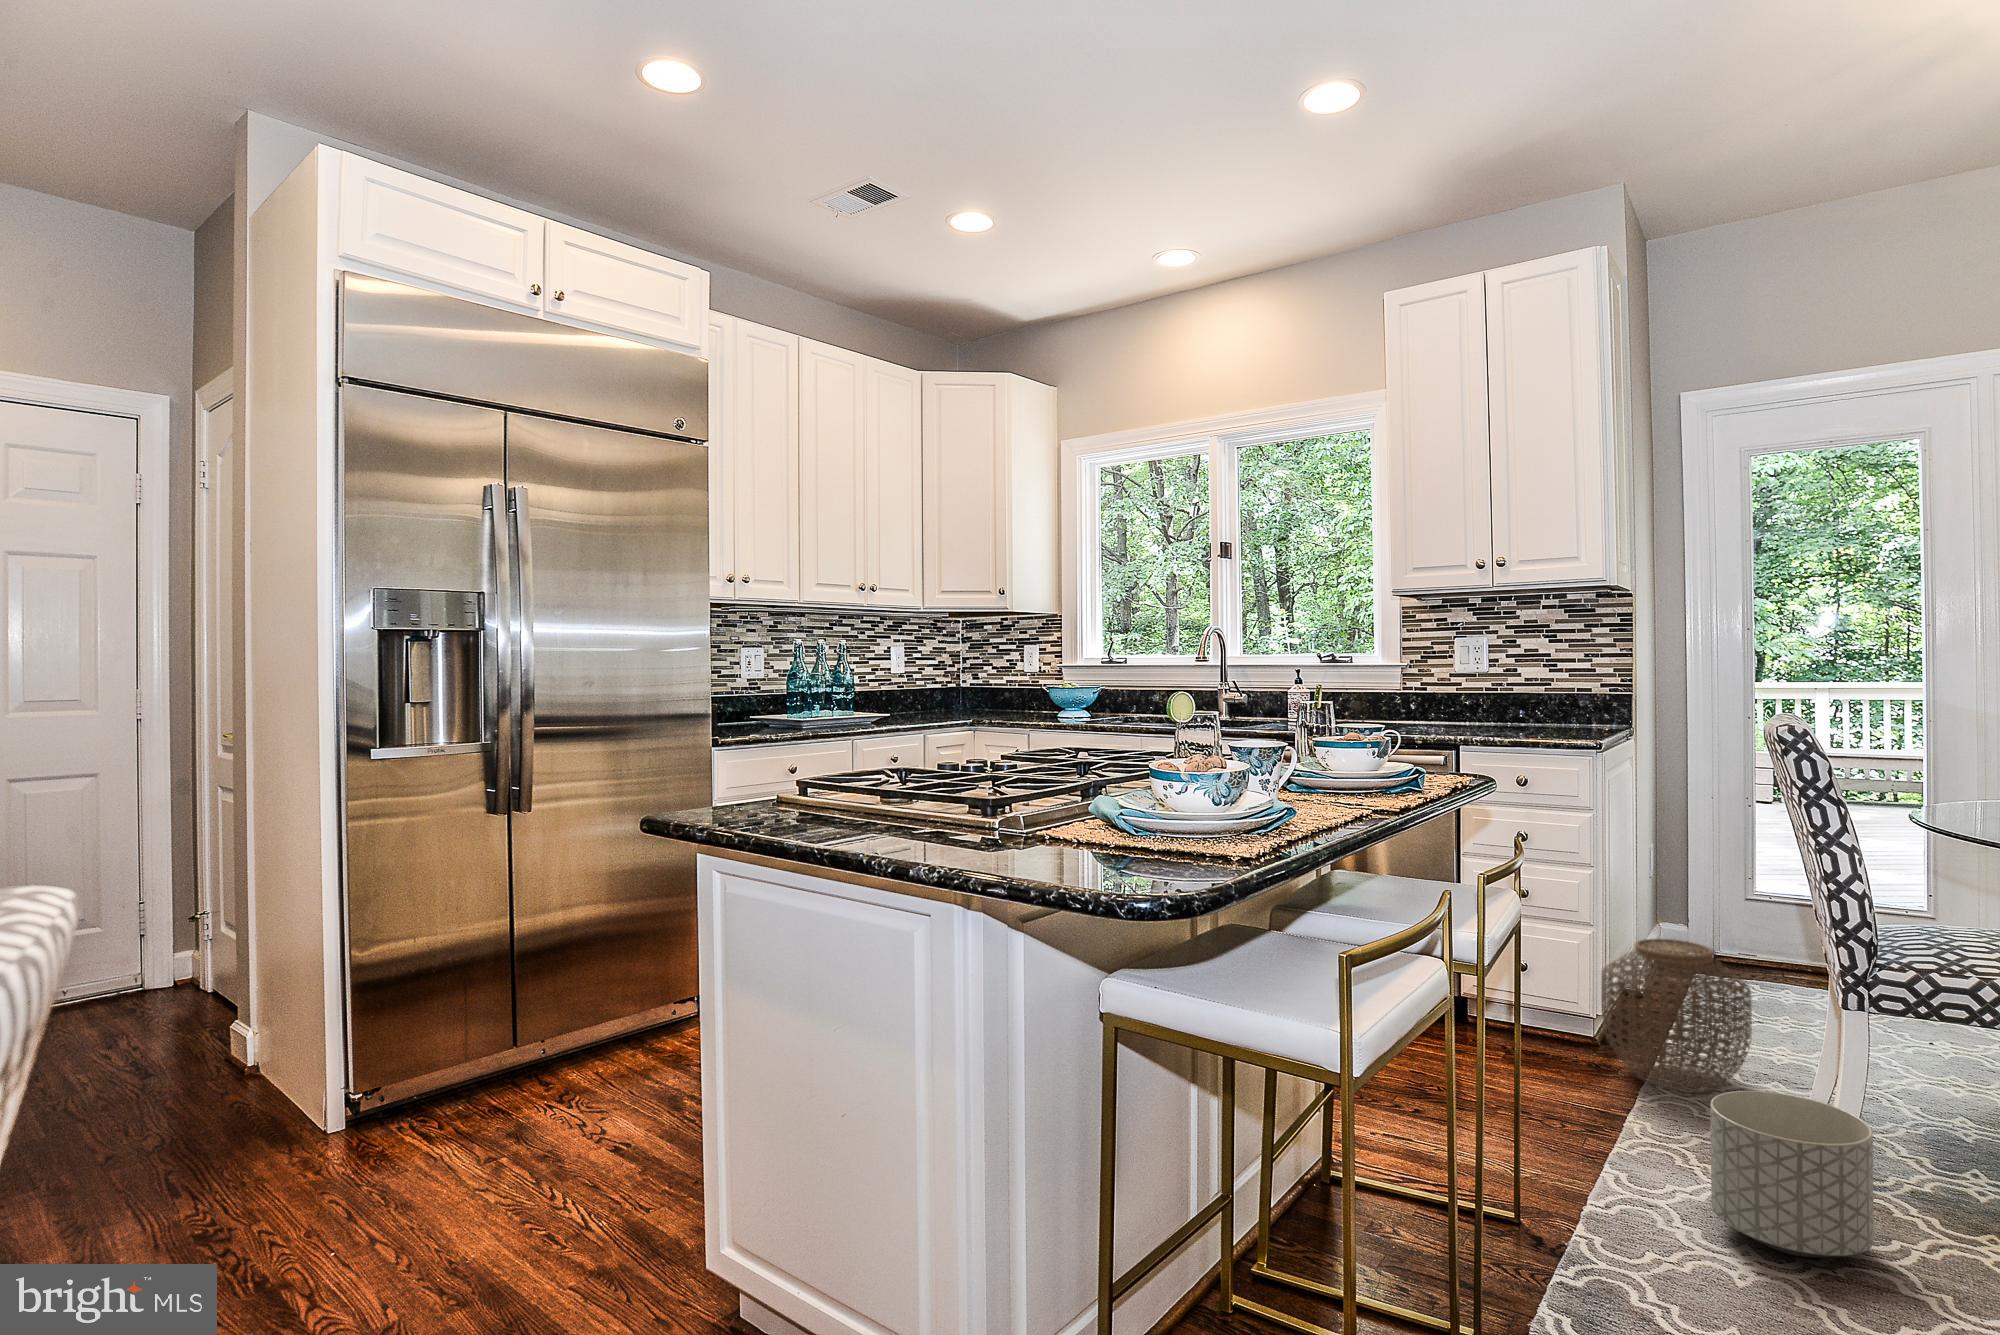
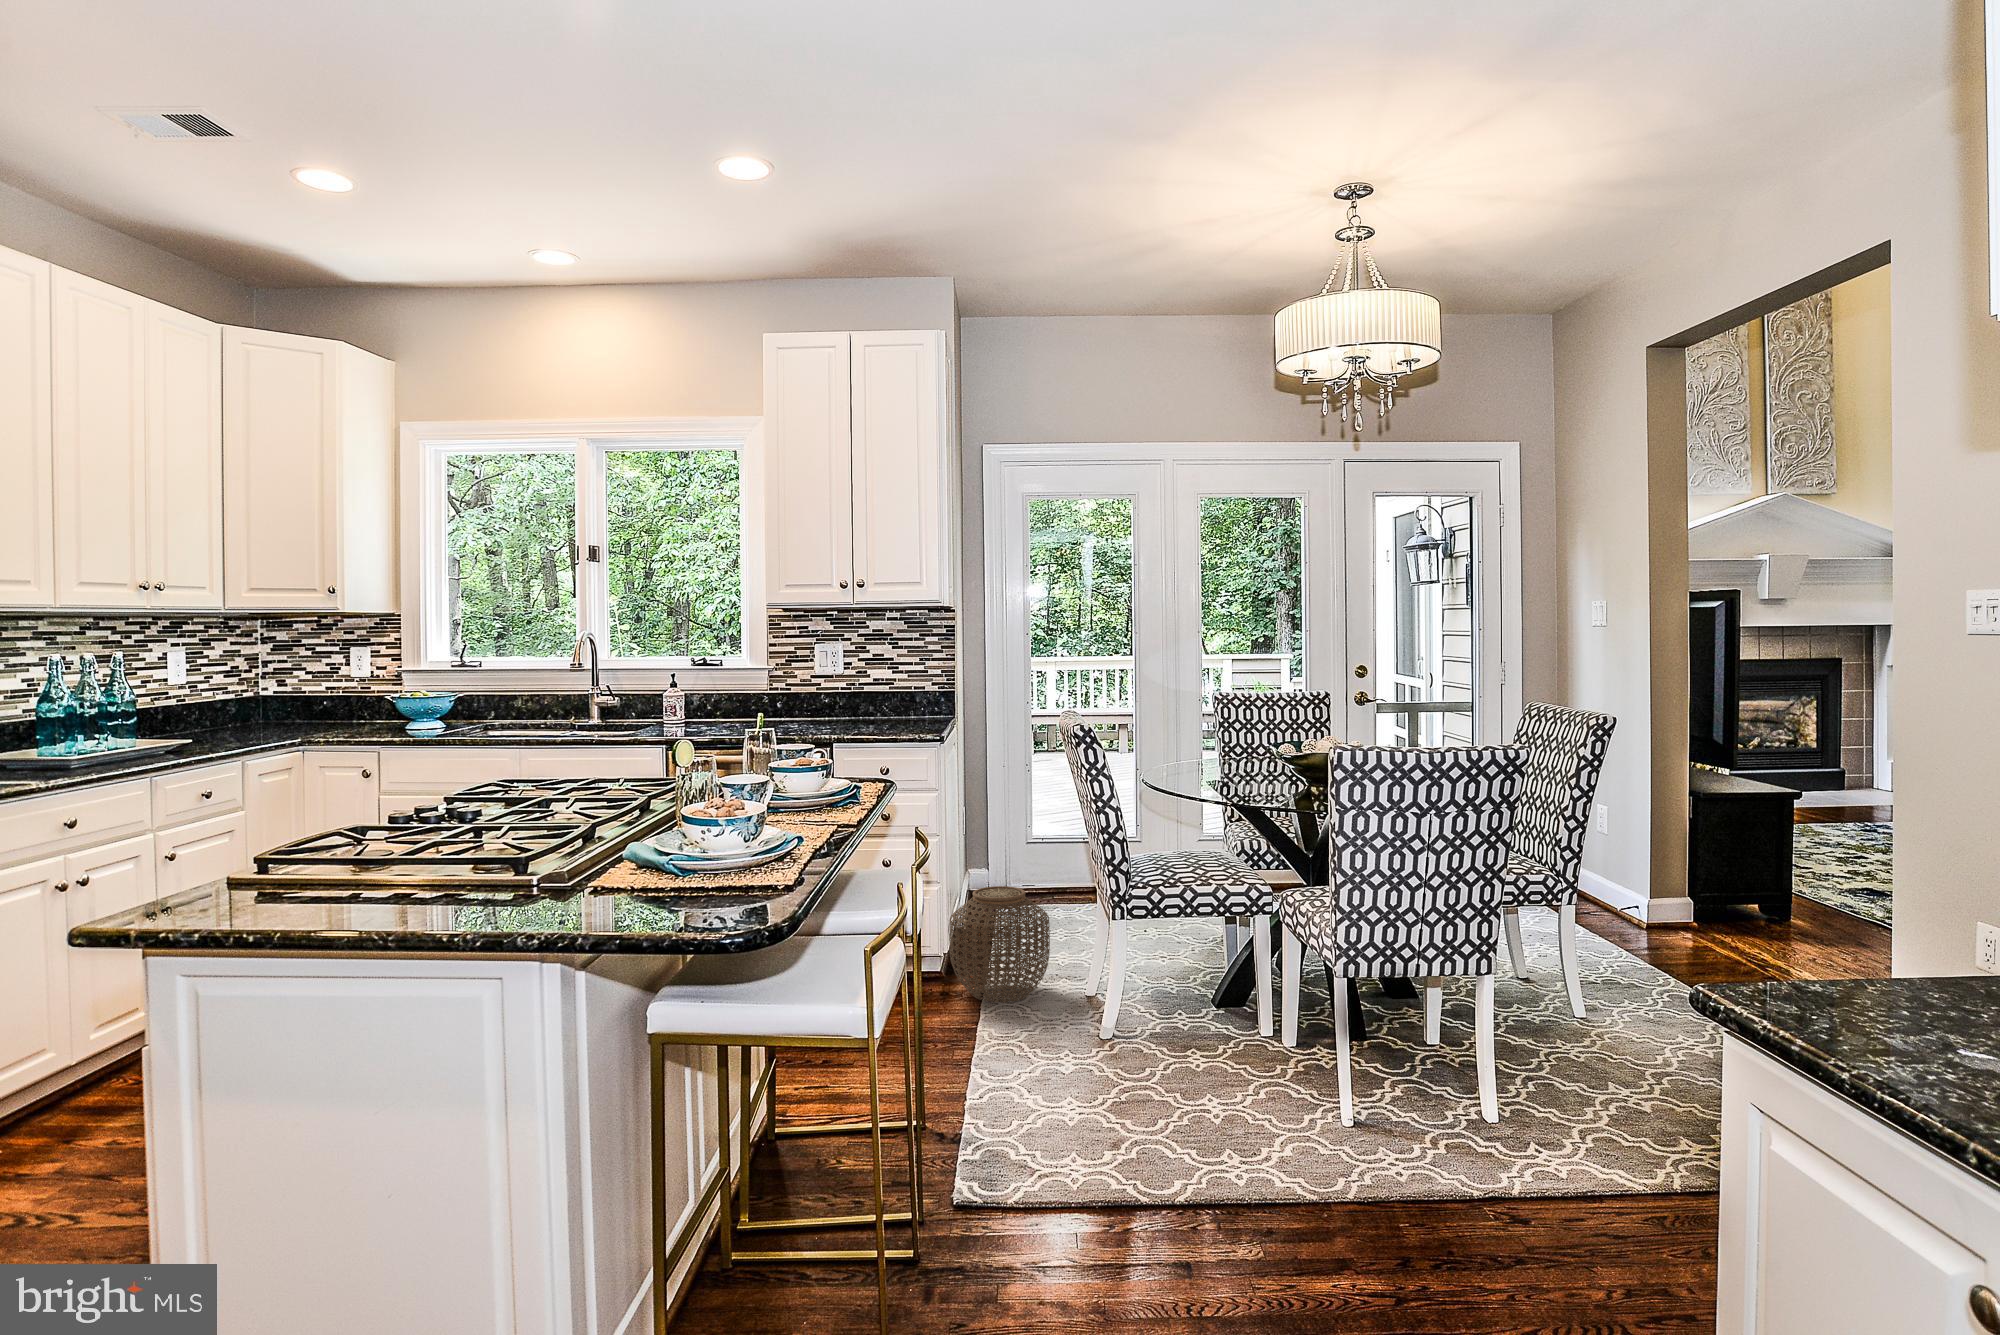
planter: present [1710,1091,1874,1257] -> none [1046,987,1141,1097]

